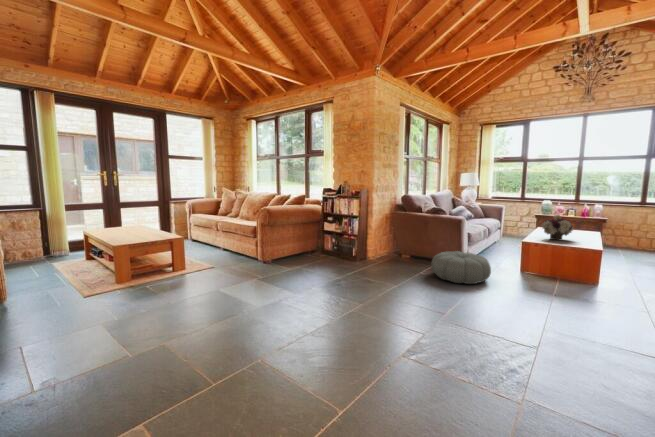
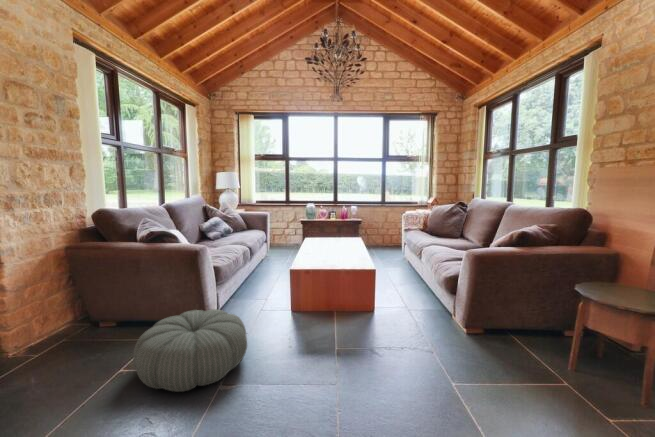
flower arrangement: present [542,215,574,240] -> none [310,226,344,260]

